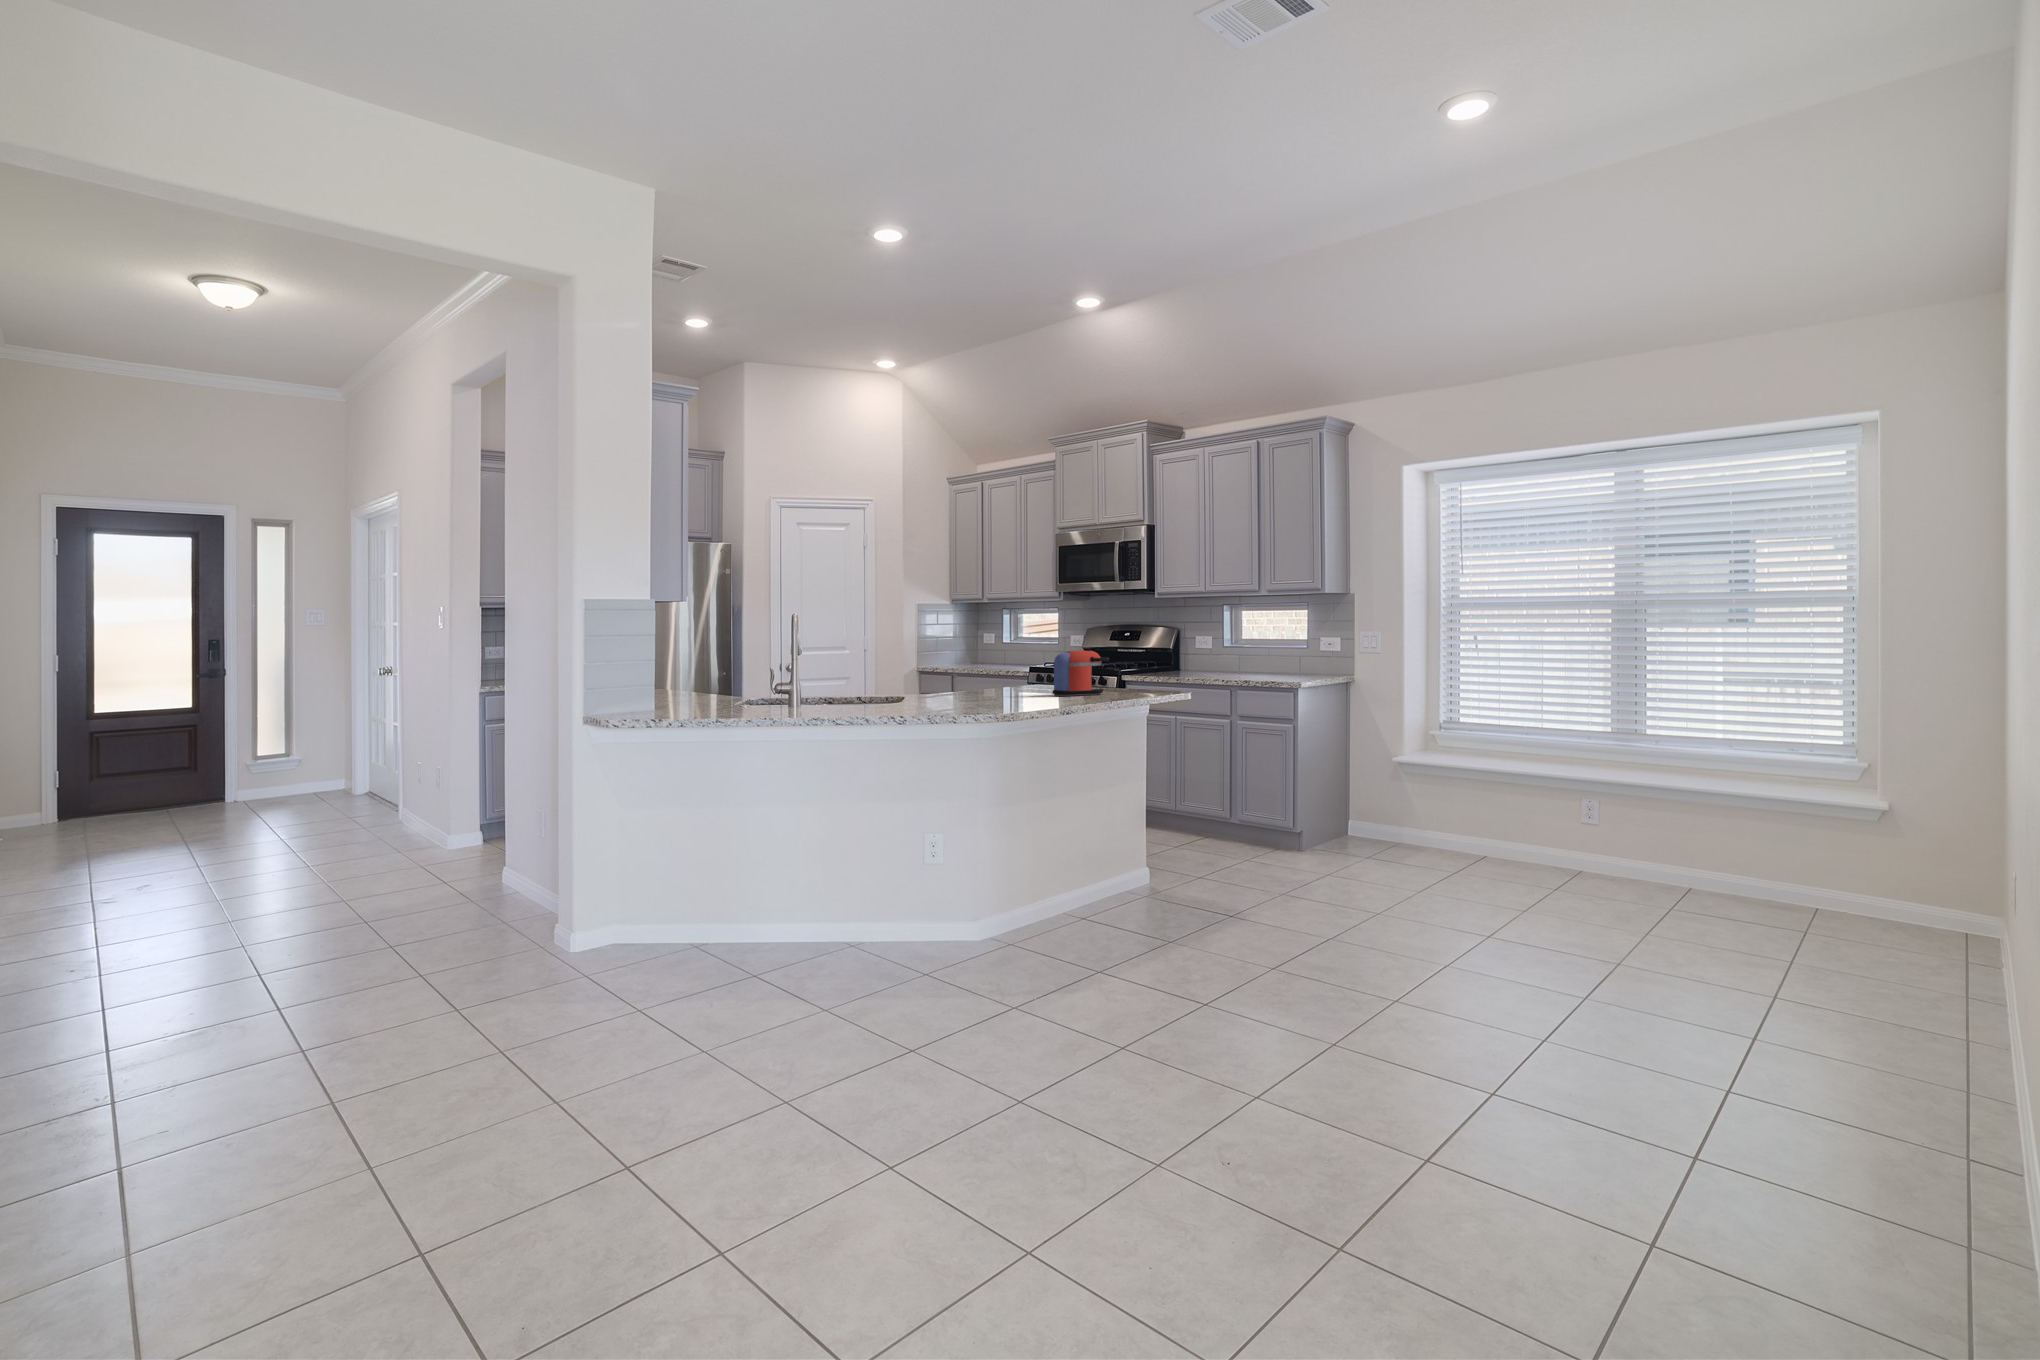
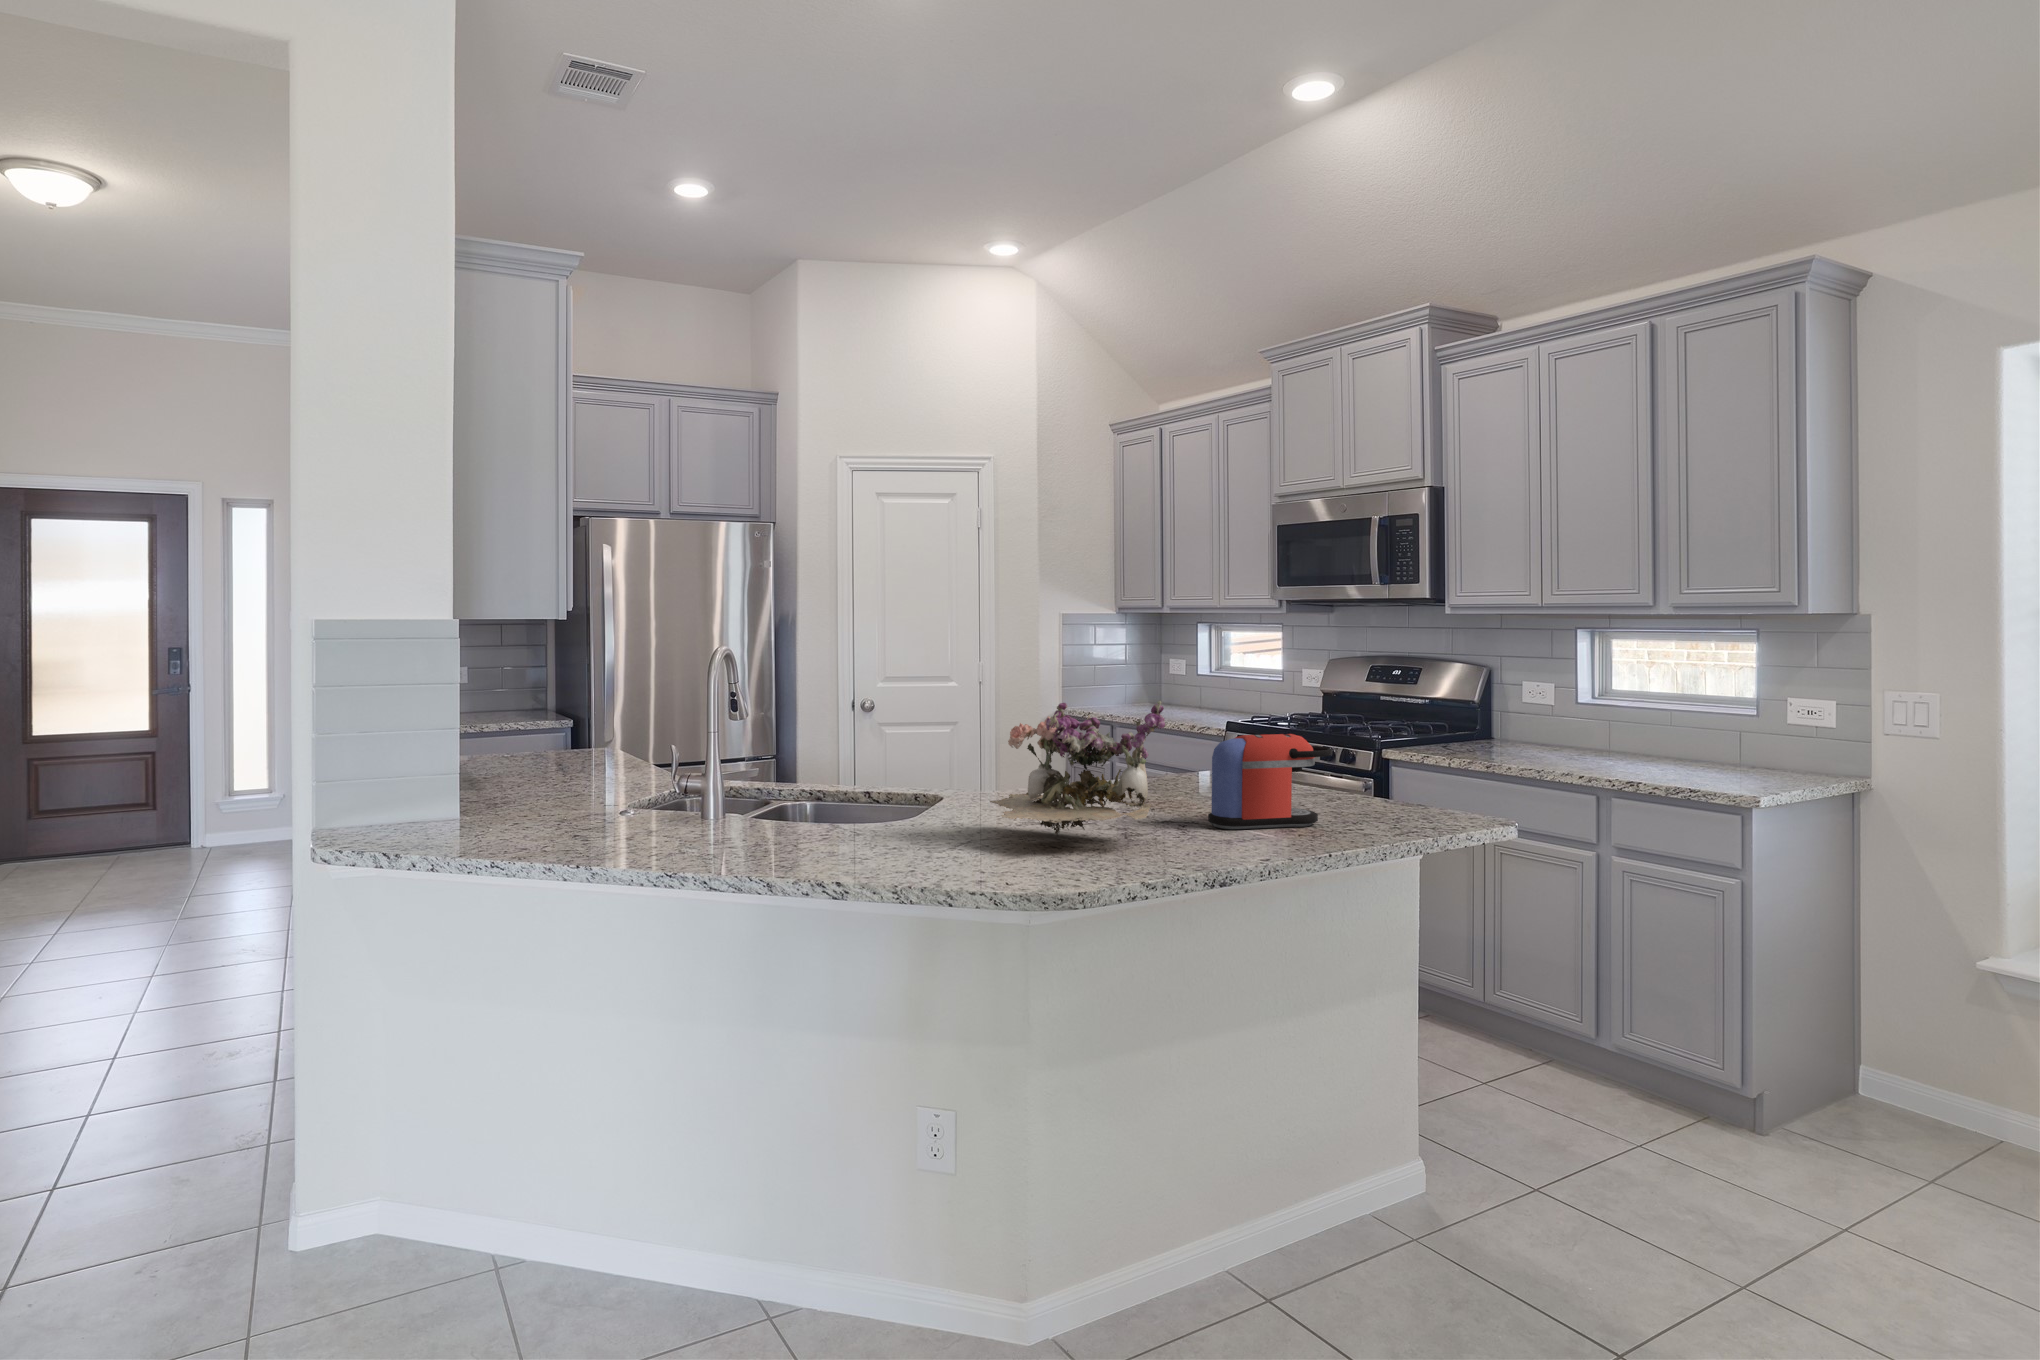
flower arrangement: none [952,631,1039,700] -> present [990,701,1165,835]

